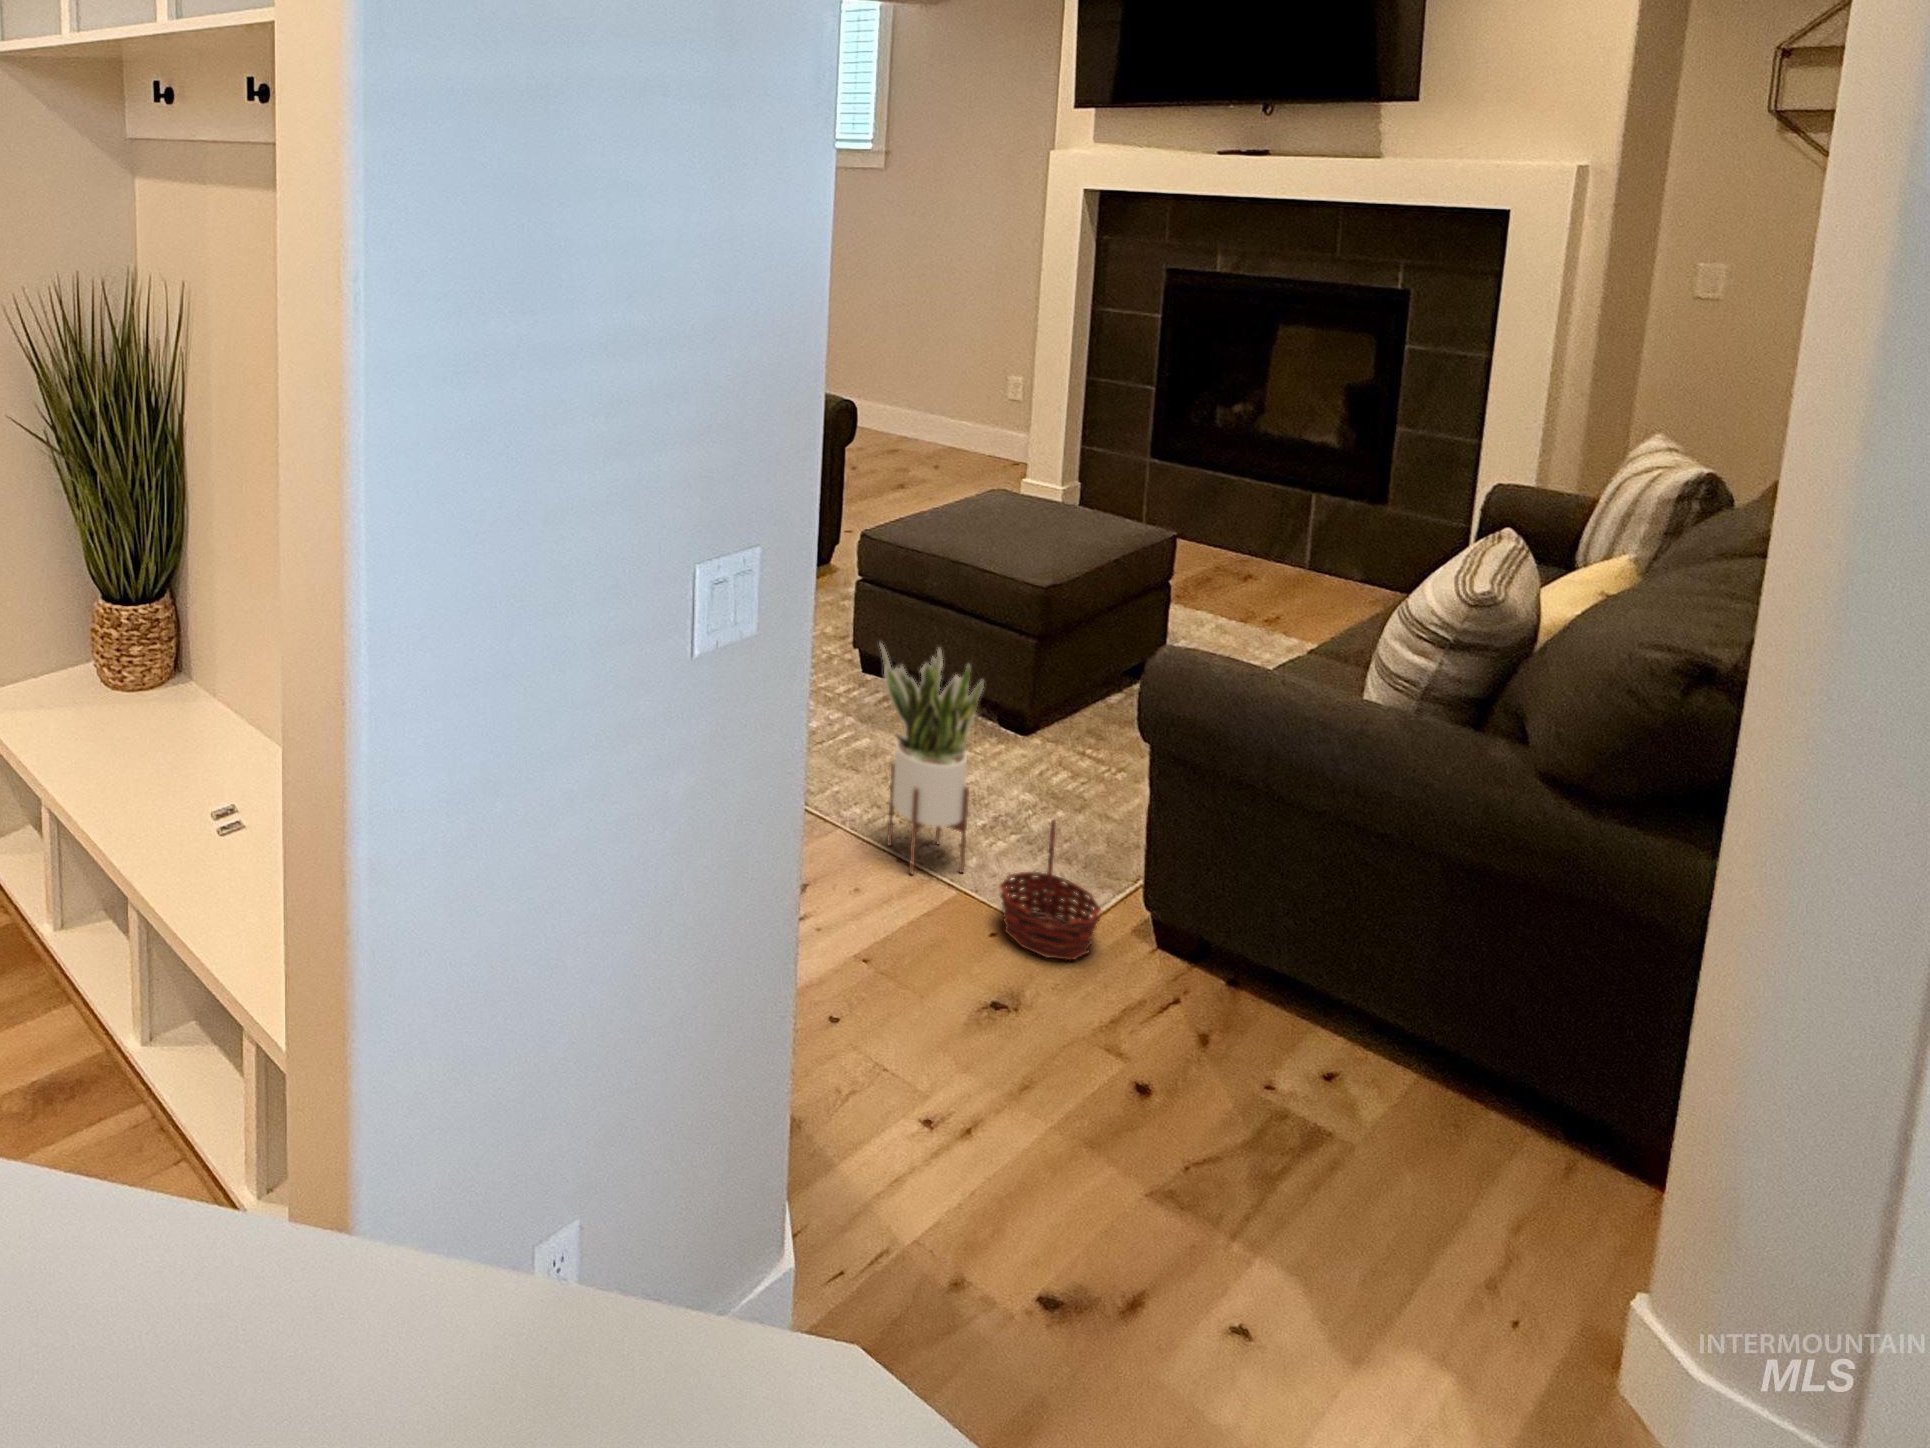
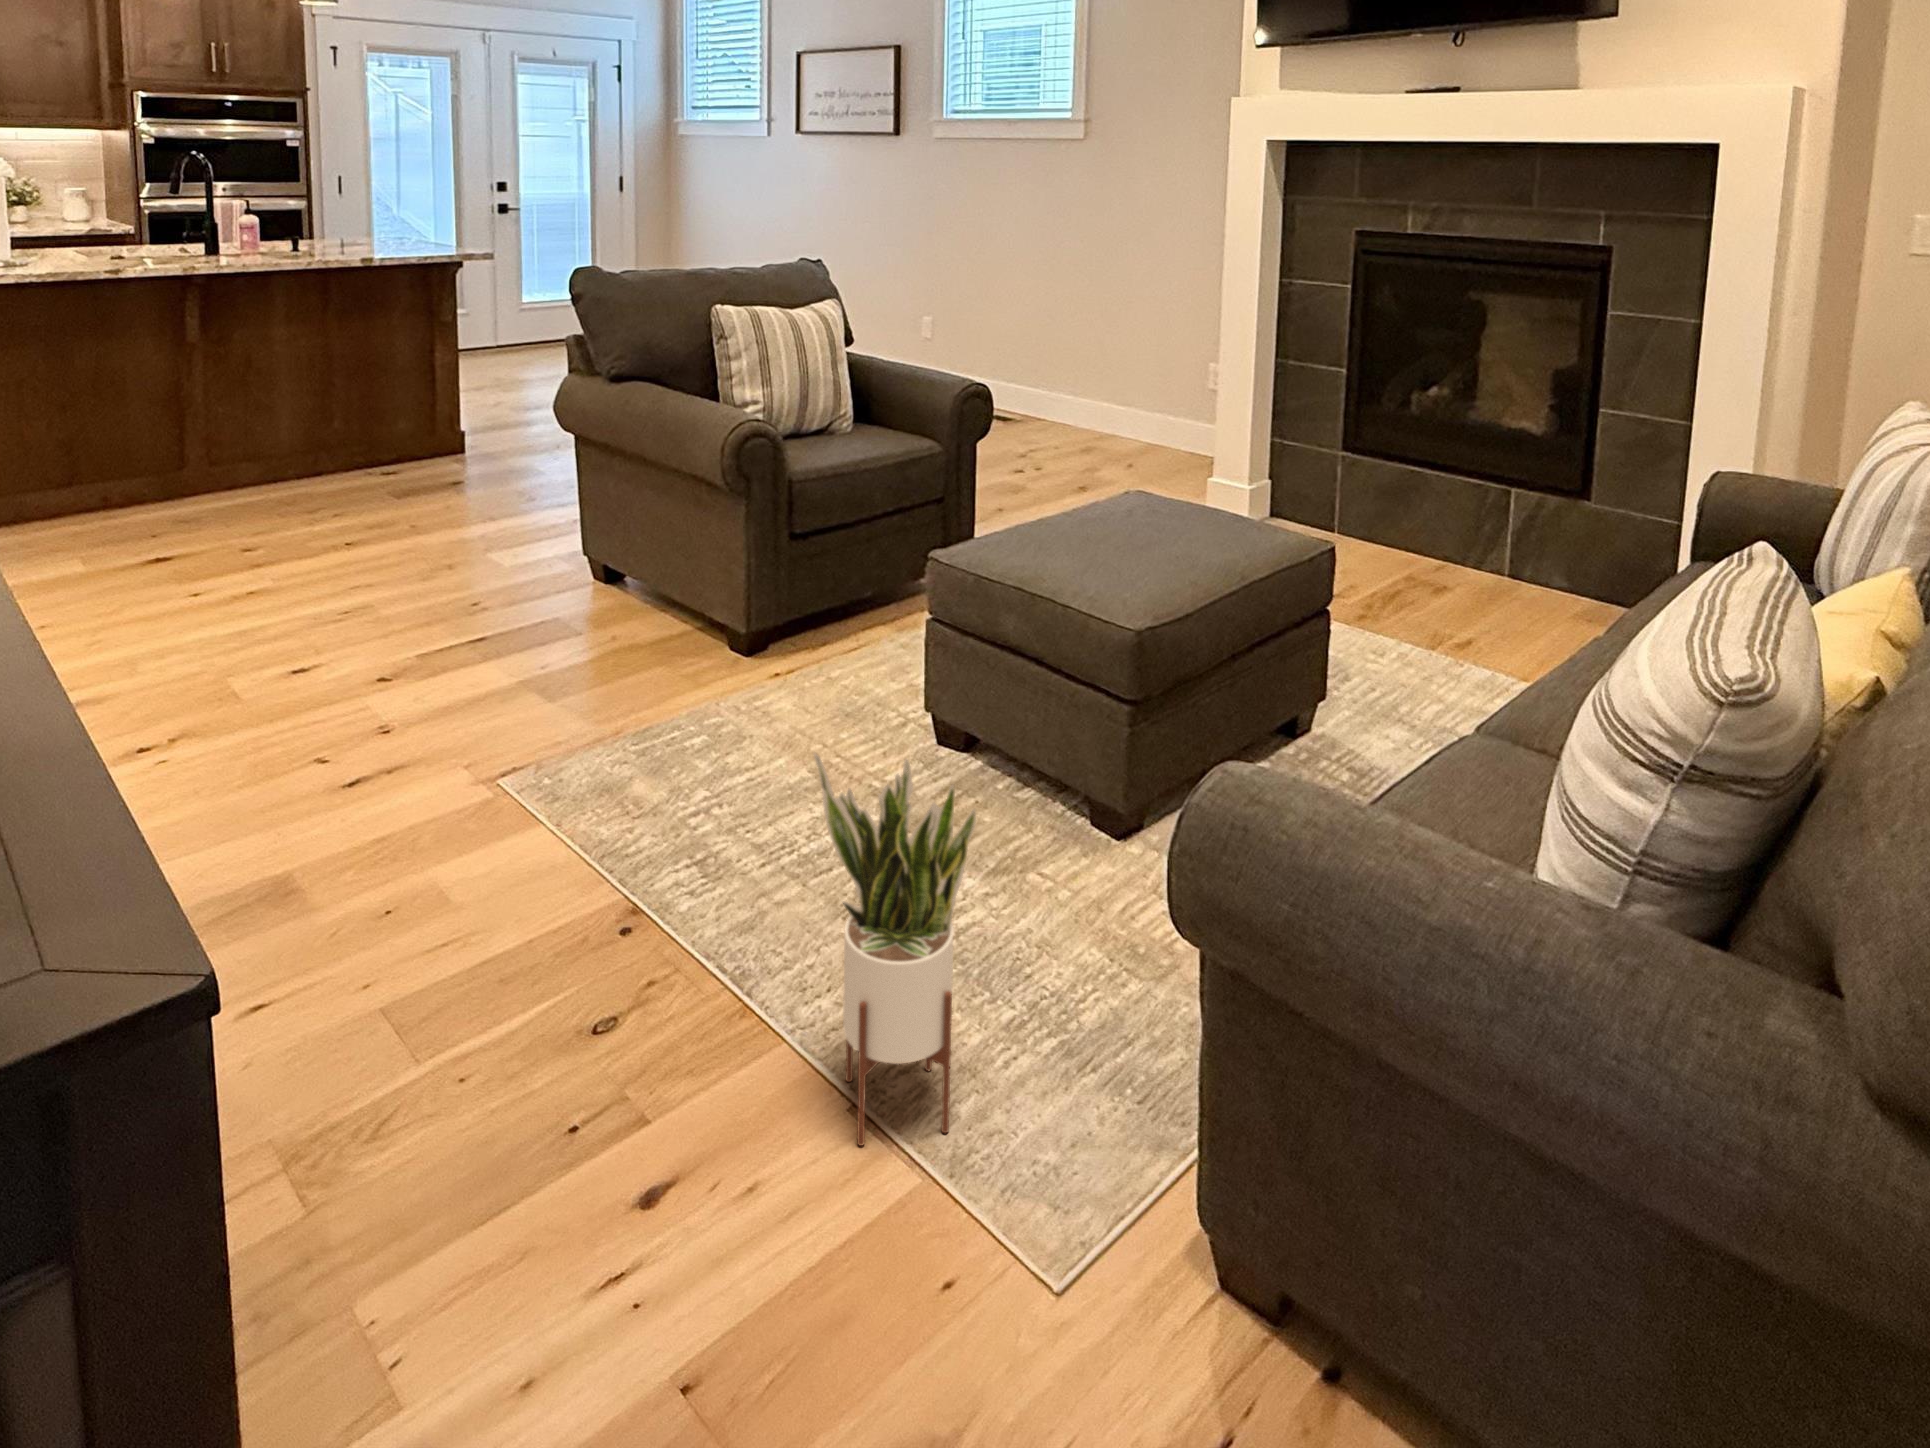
basket: present [999,820,1101,960] -> none [963,1072,1125,1341]

